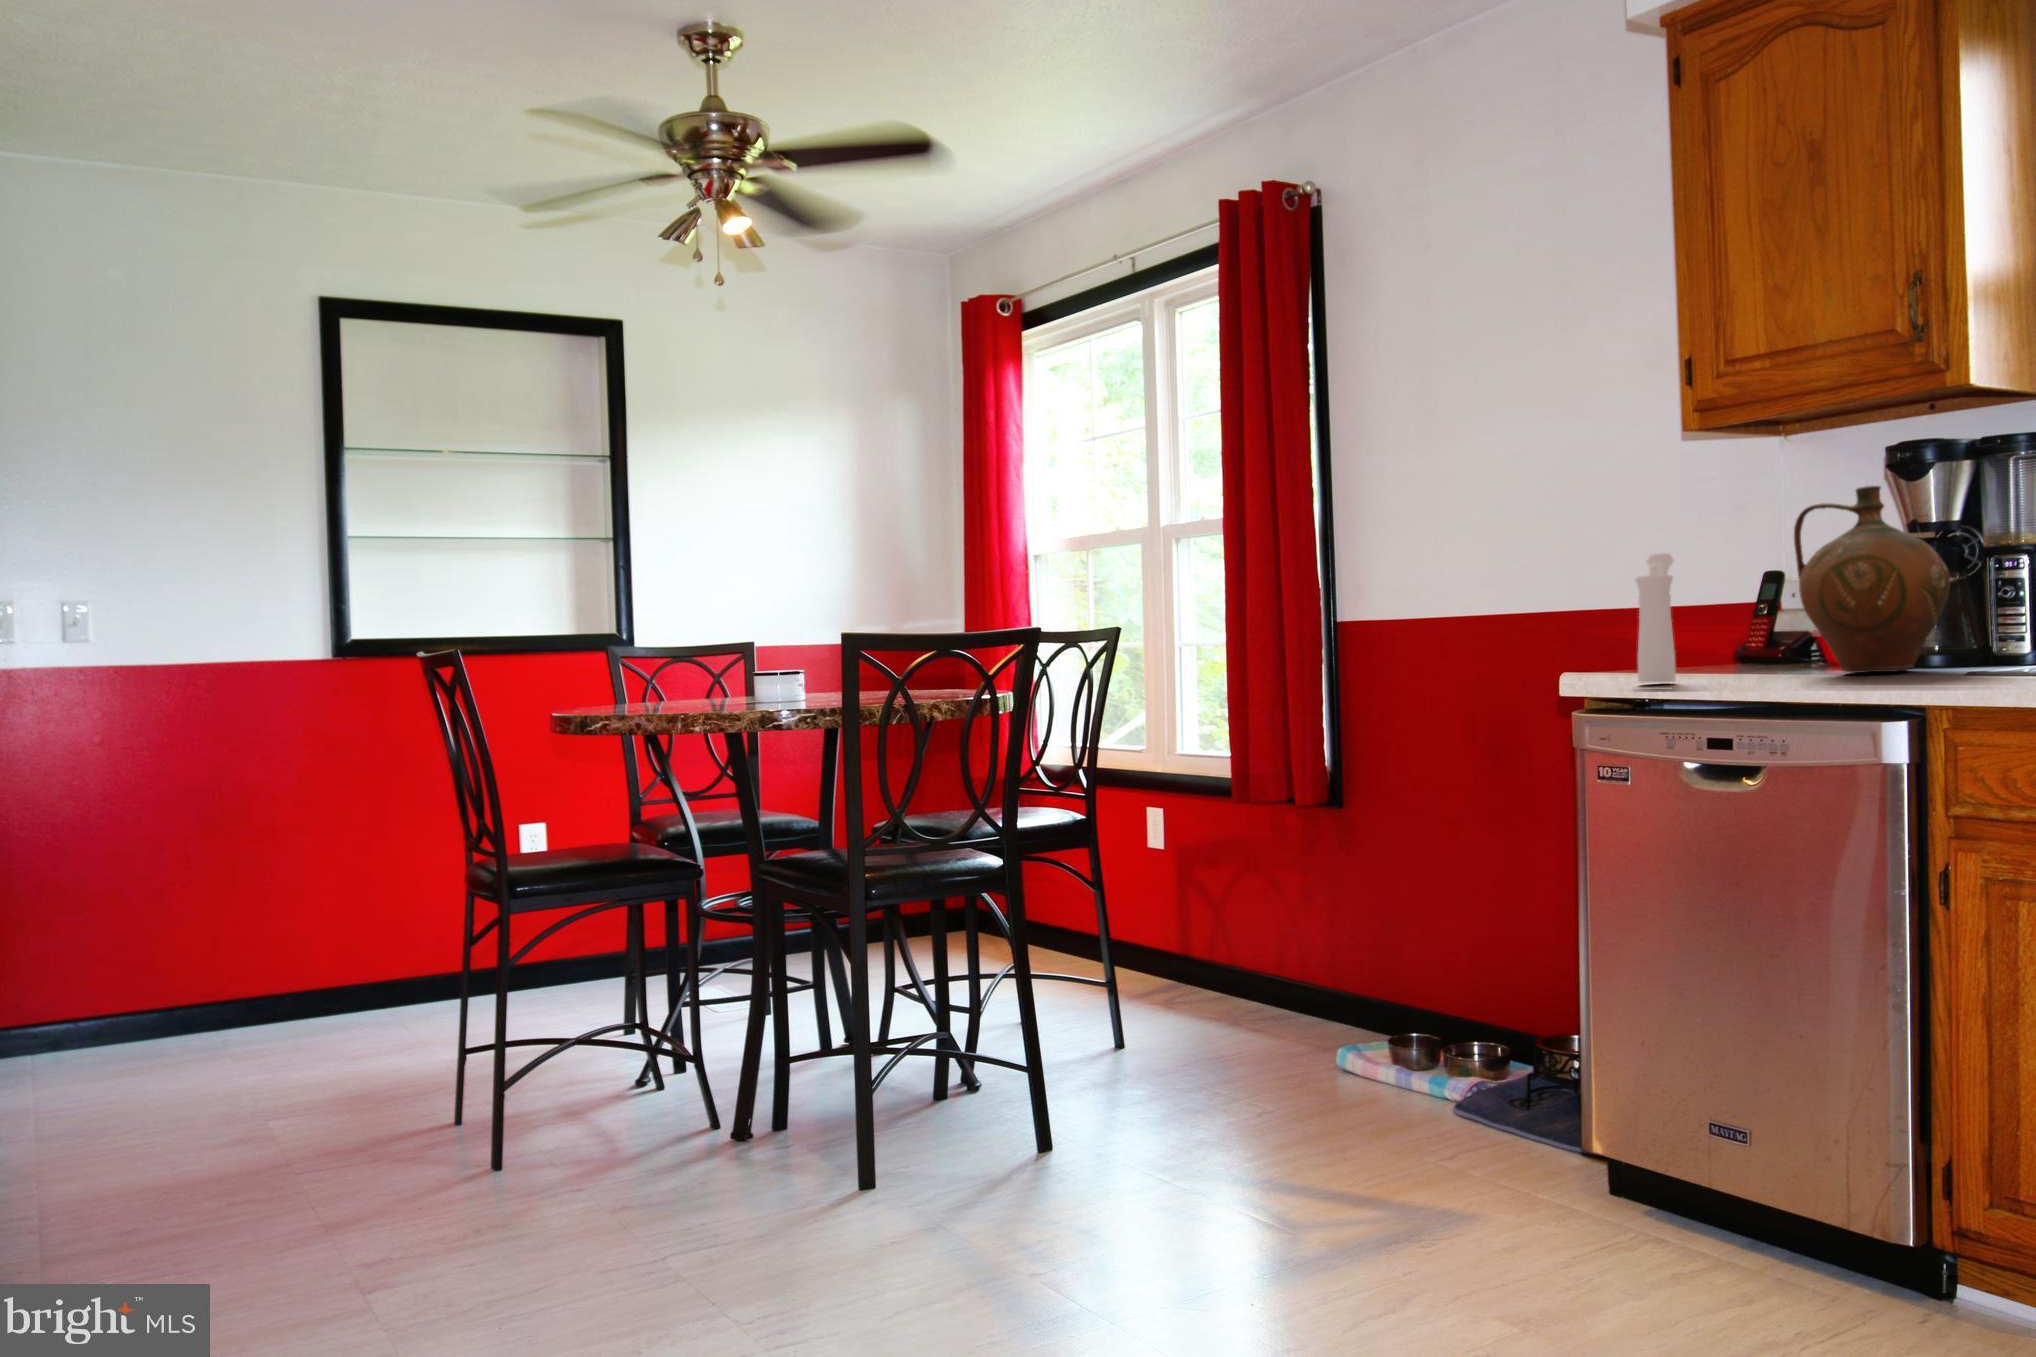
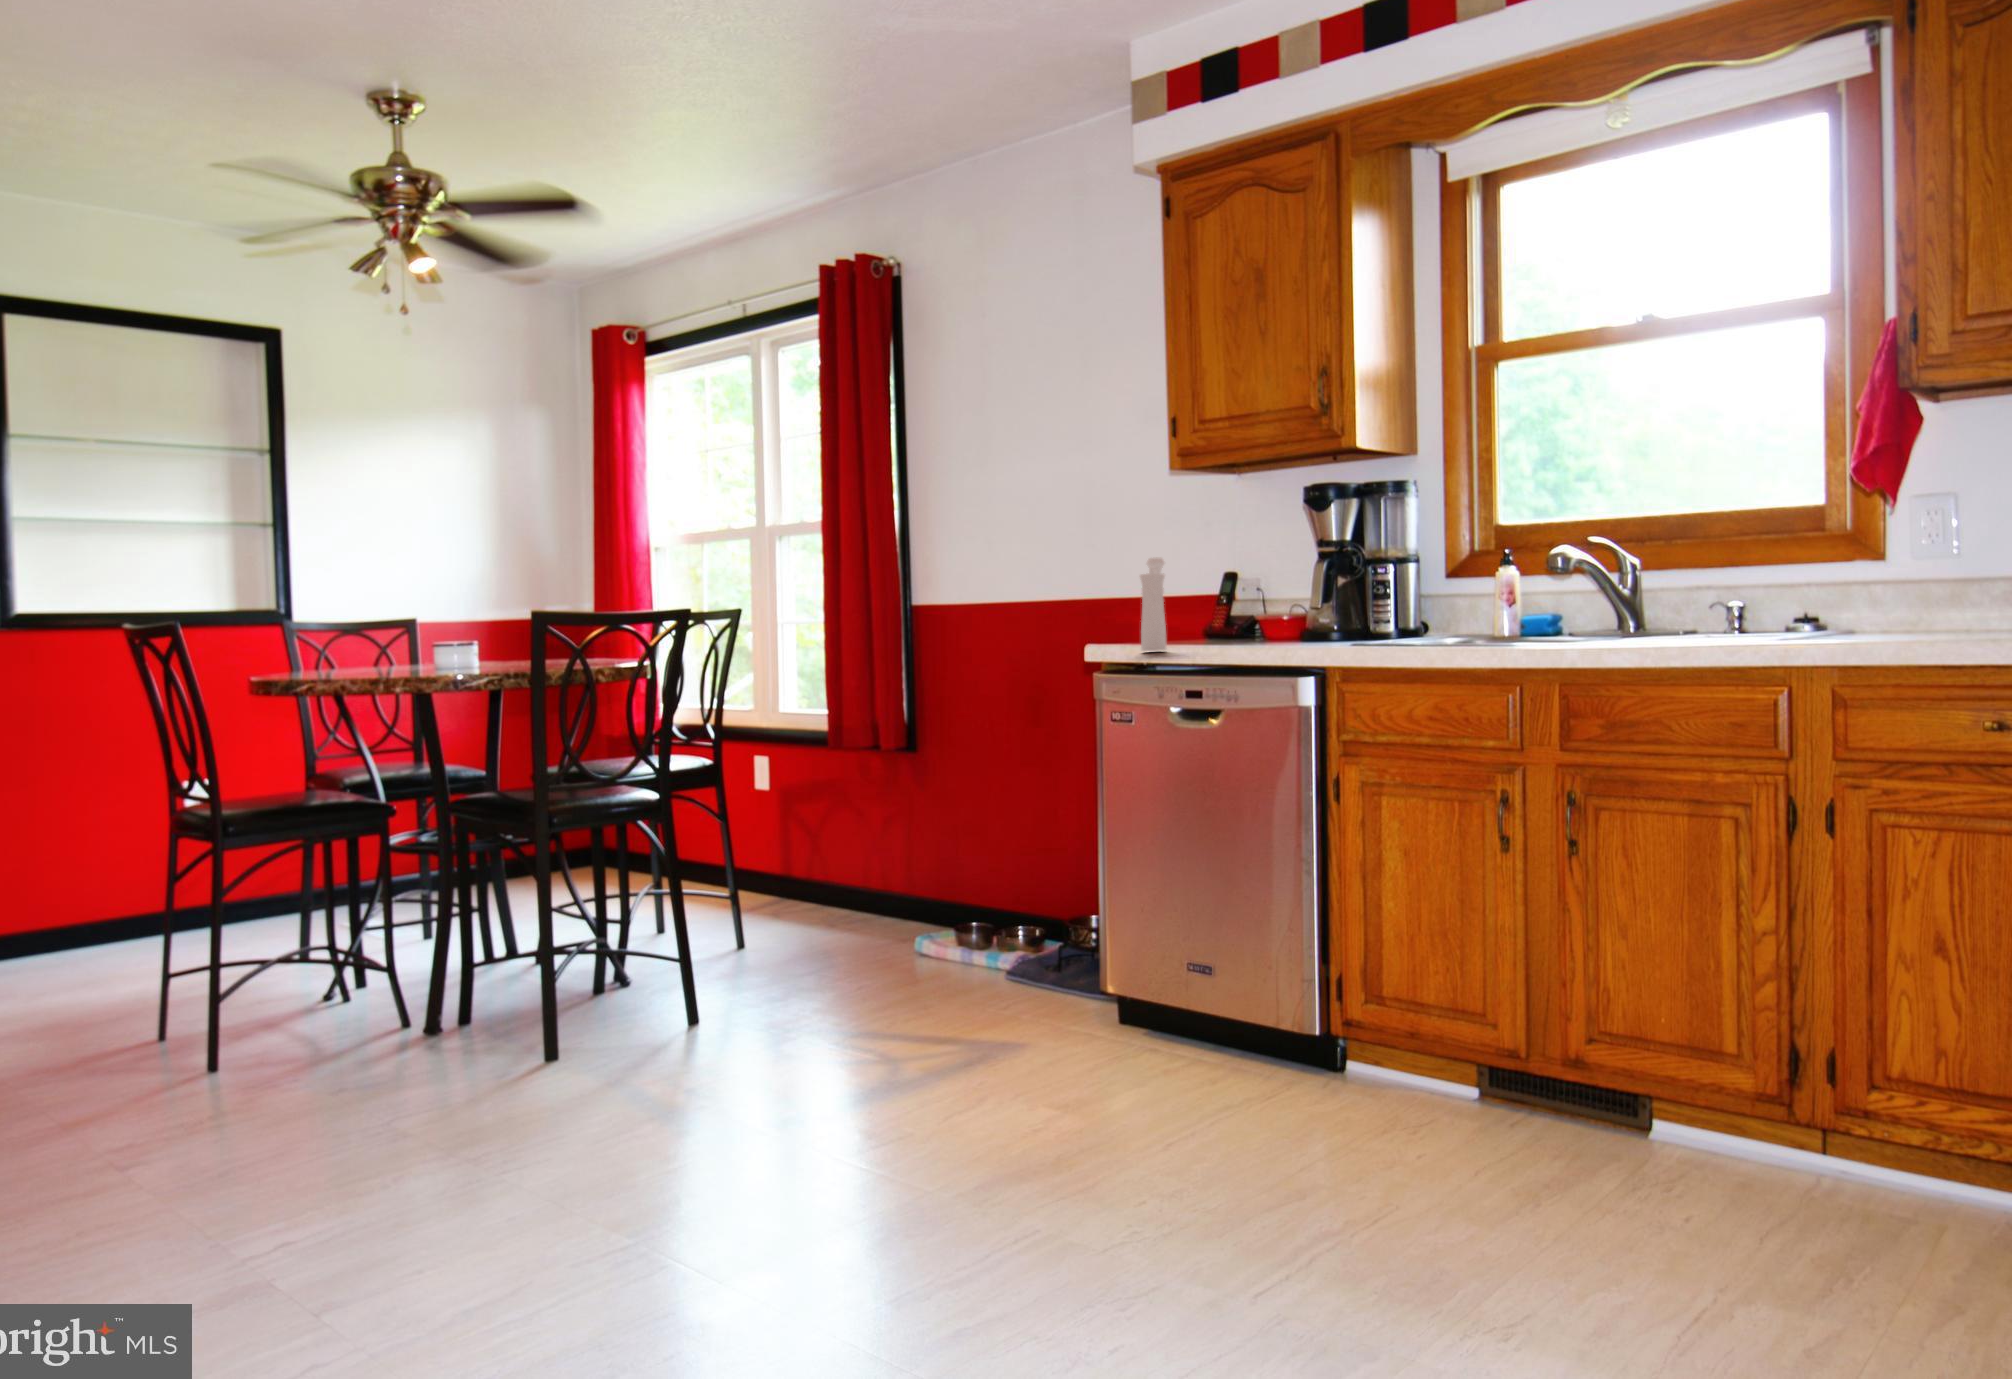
ceramic jug: present [1794,486,1950,673] -> none [1245,513,1344,644]

